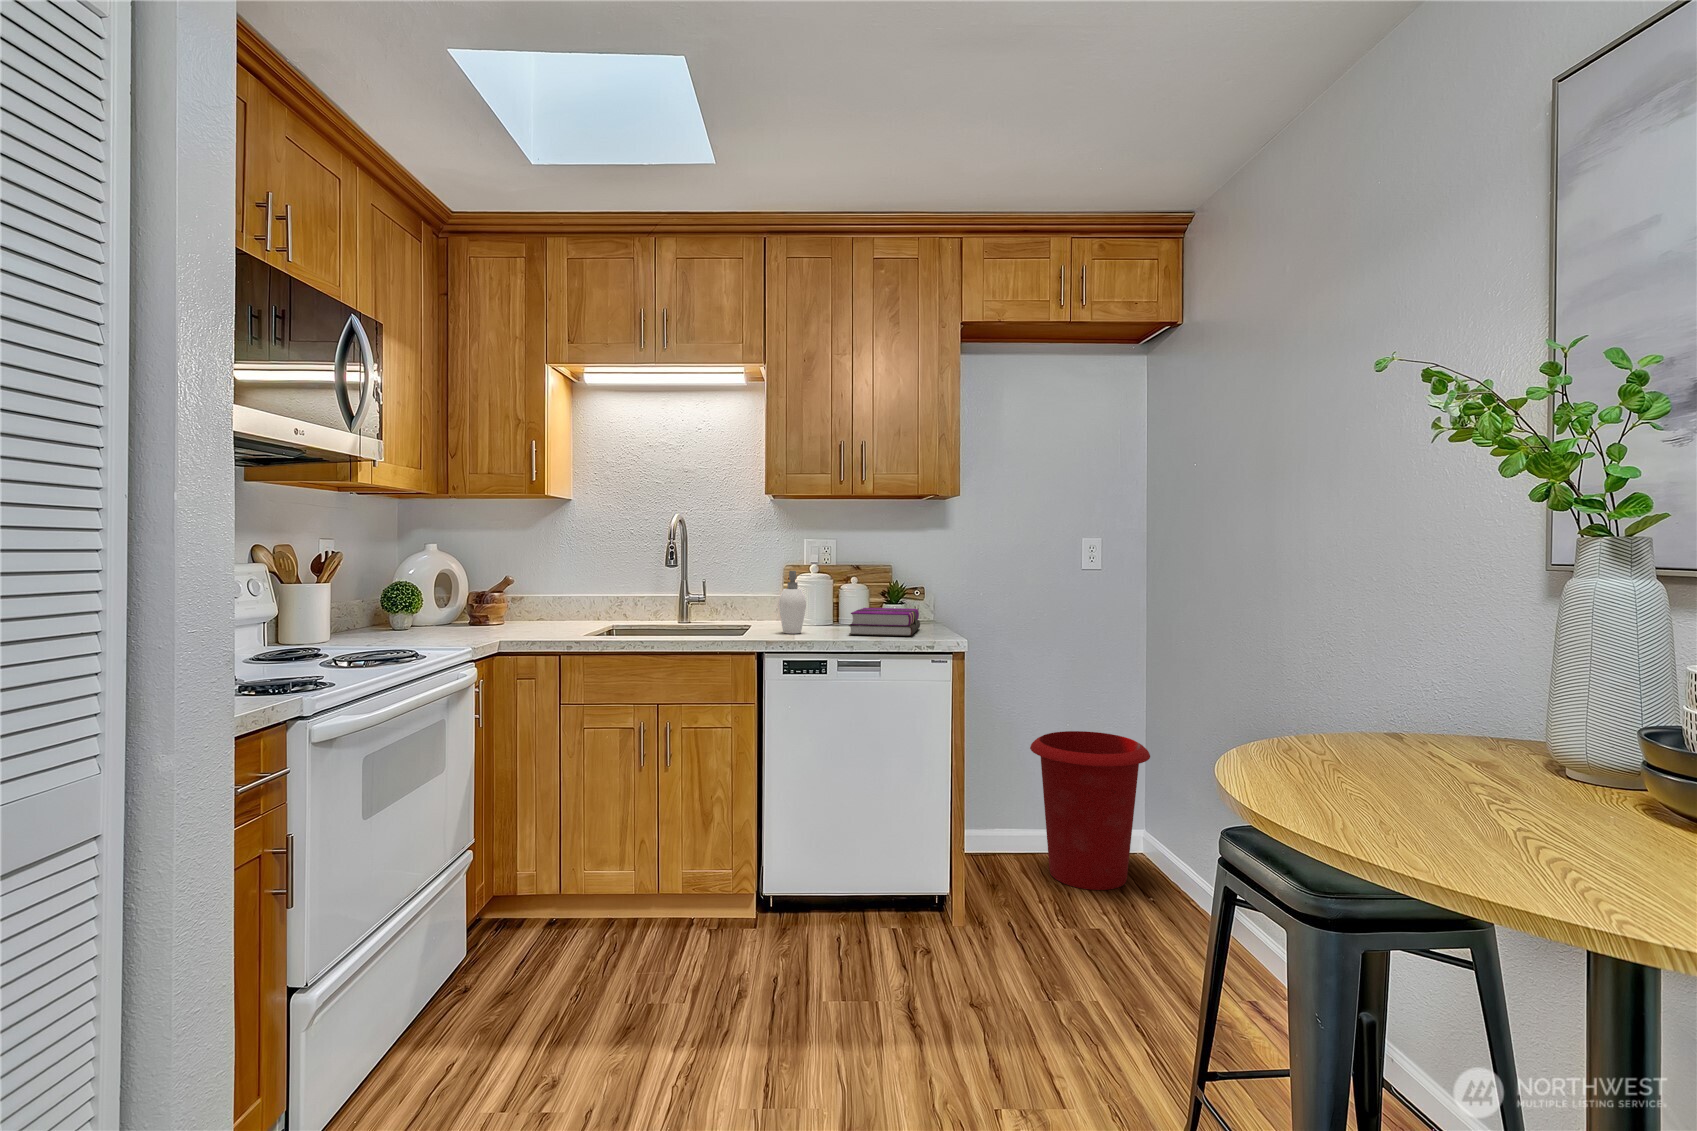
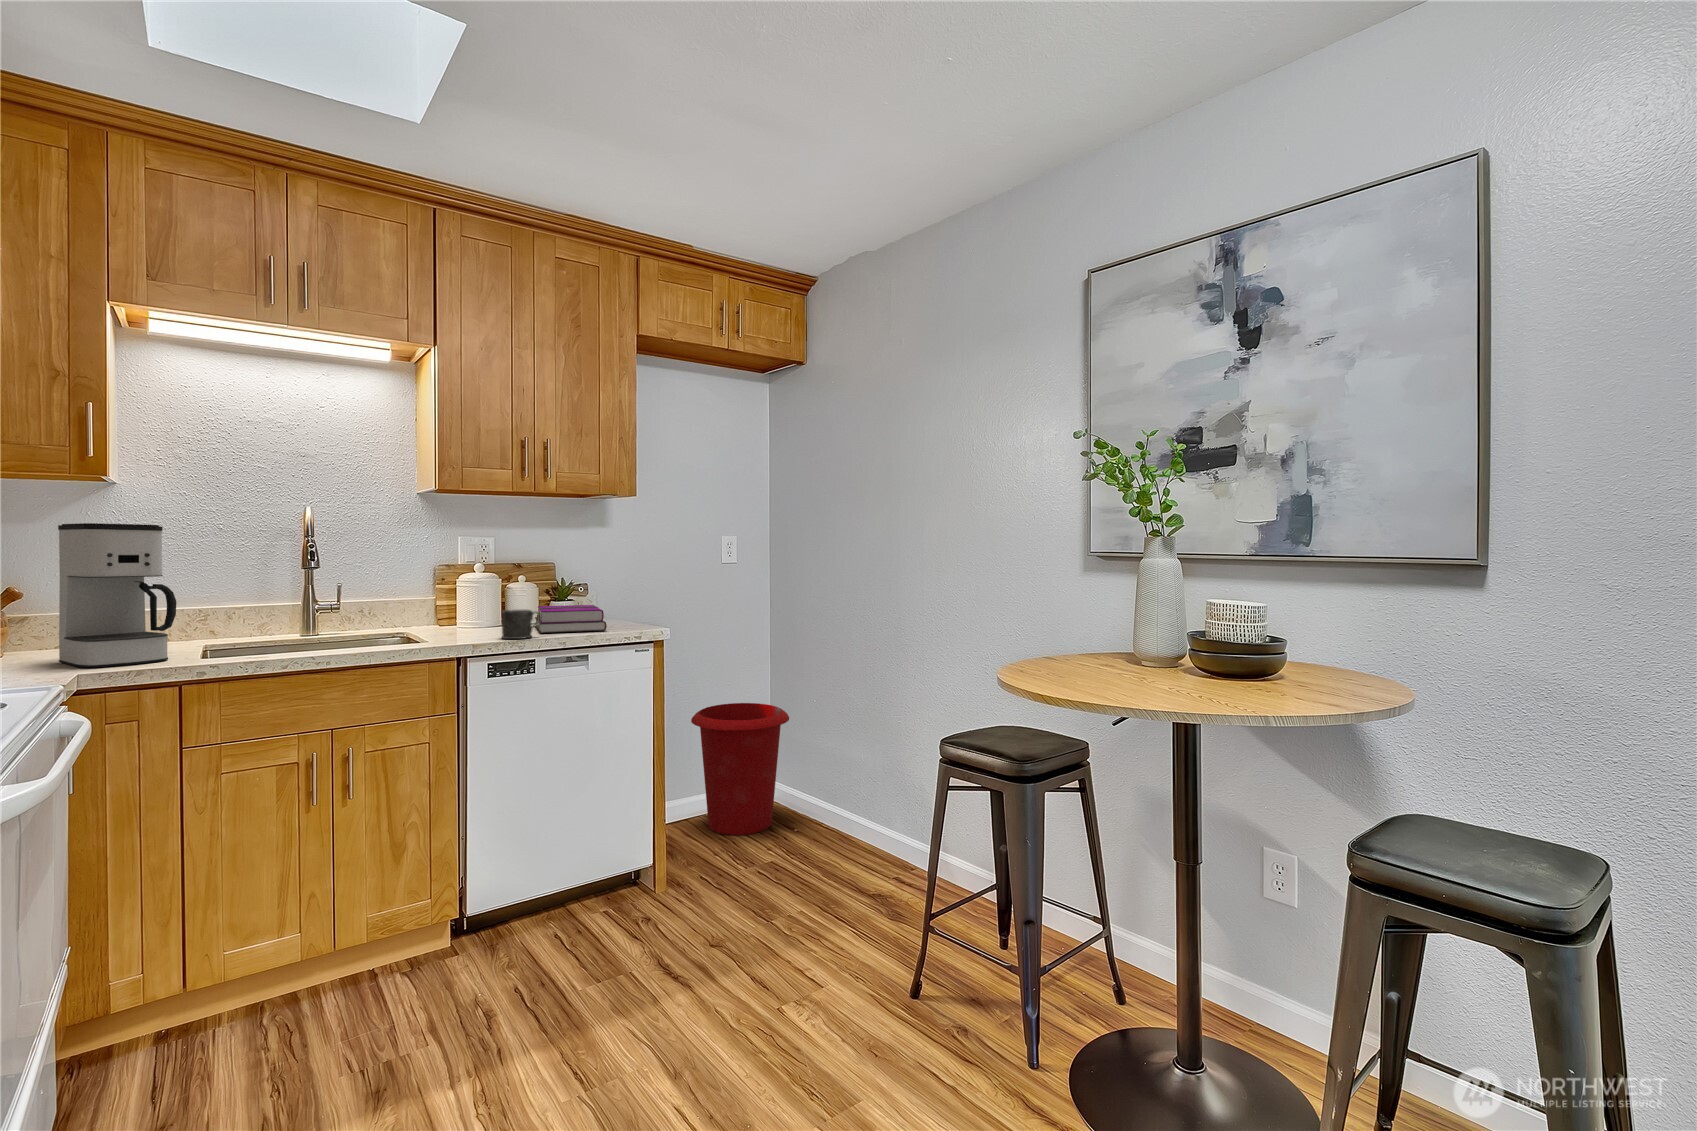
coffee maker: none [510,532,573,639] -> present [58,523,176,667]
soap dispenser: present [779,571,810,634] -> none [456,570,496,636]
mug: none [806,610,842,639] -> present [502,609,540,639]

